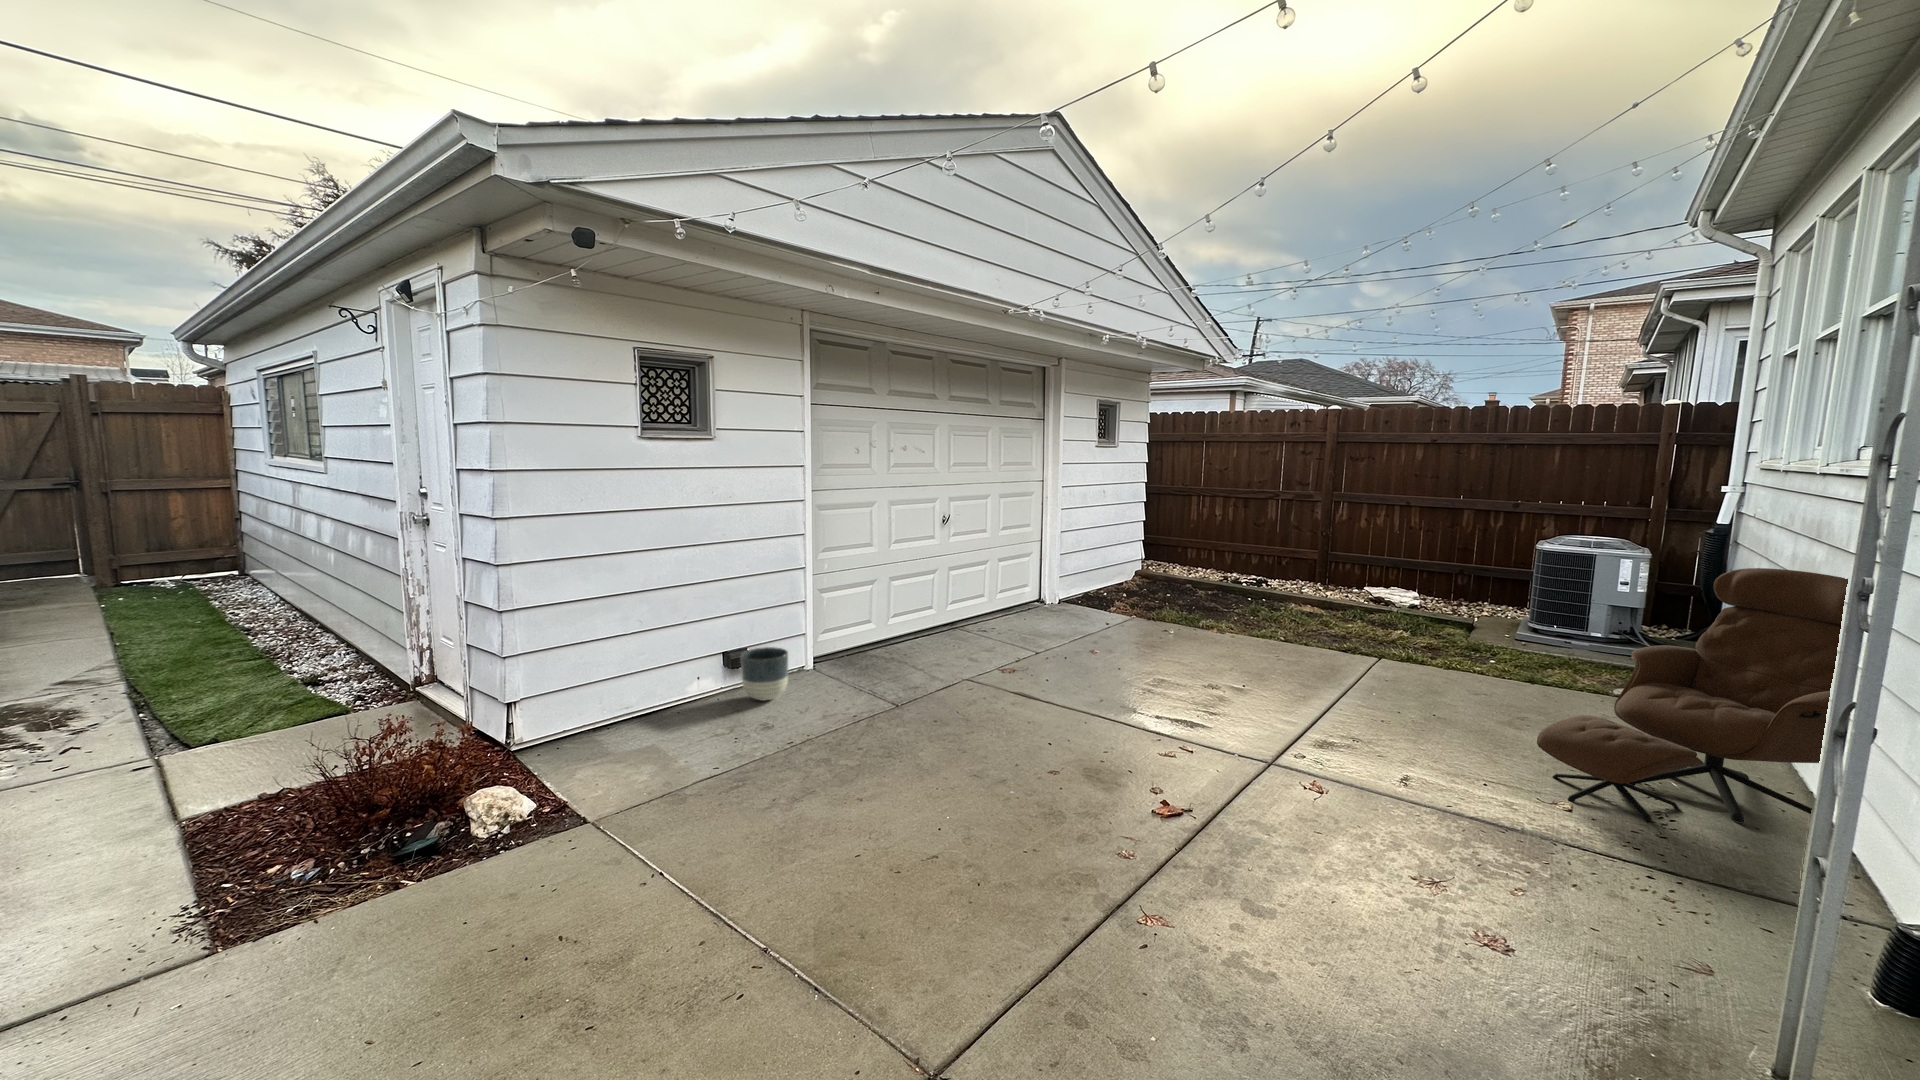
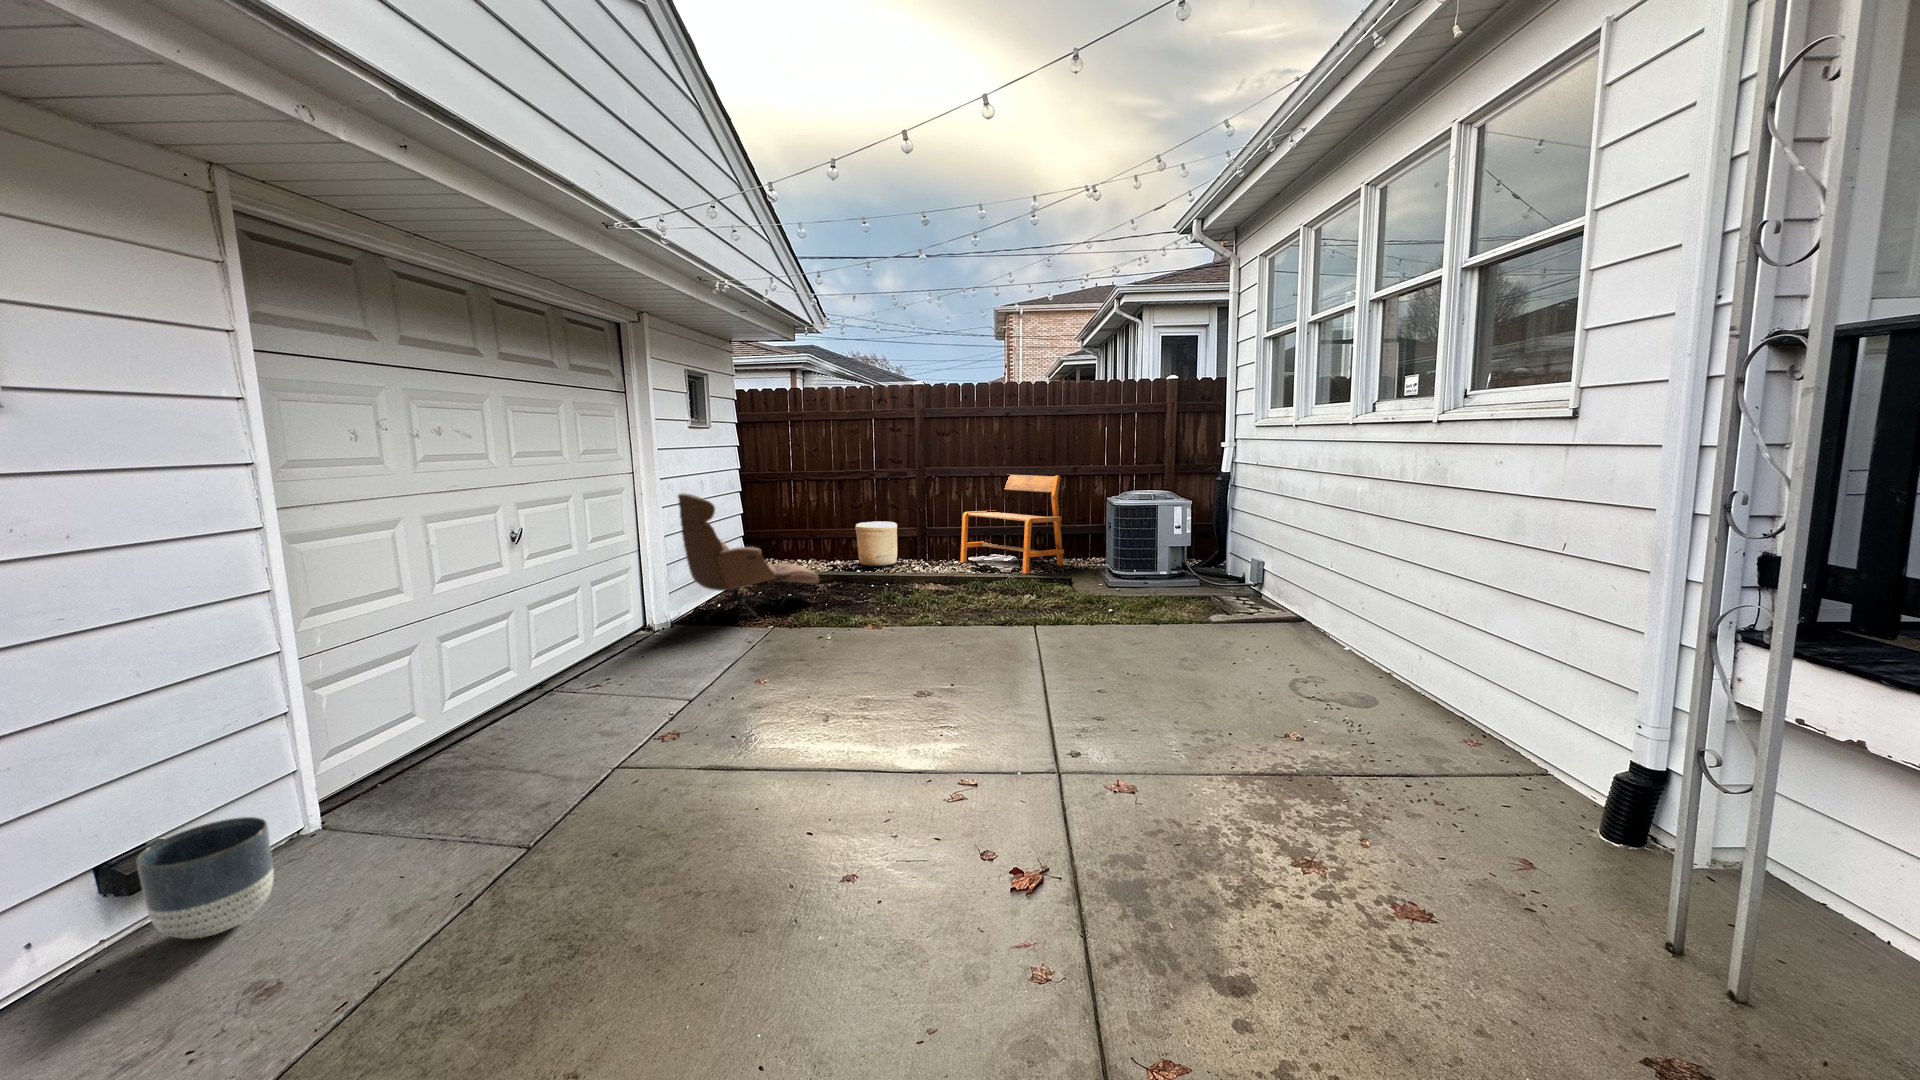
bench: none [1361,502,1490,612] -> present [961,475,1064,574]
woven basket: none [1251,540,1295,584] -> present [855,521,897,566]
lounge chair: present [1537,568,1848,823] -> present [678,494,819,619]

